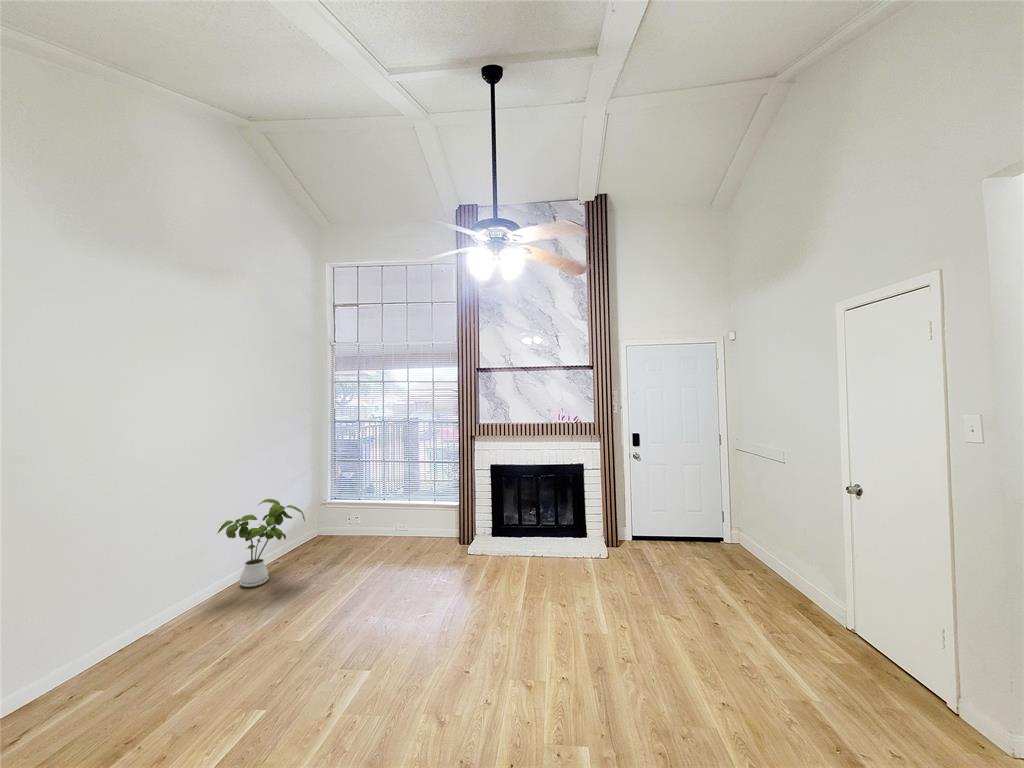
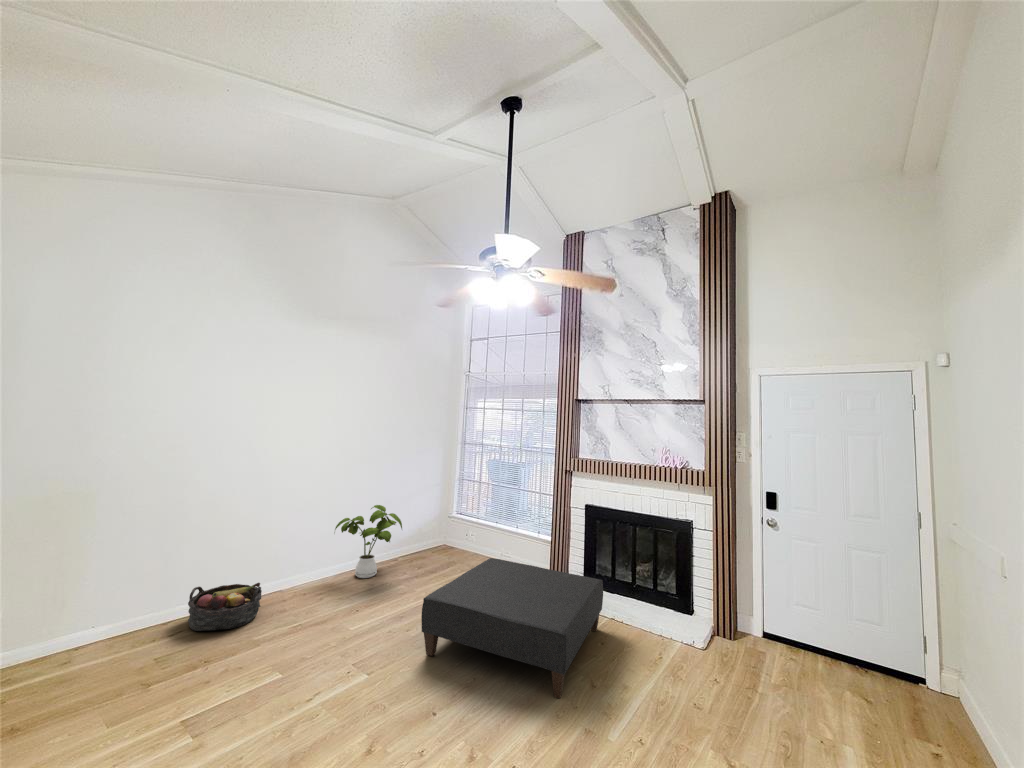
ottoman: none [398,524,547,624] -> present [422,558,603,699]
basket: none [47,614,159,698] -> present [188,583,262,631]

